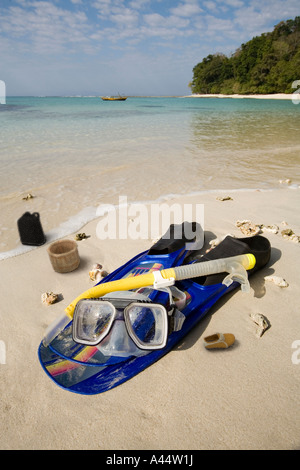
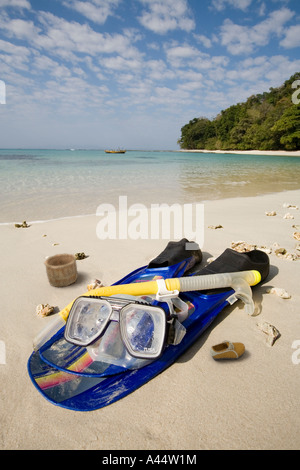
backpack: present [17,211,46,245] -> none [16,229,45,262]

